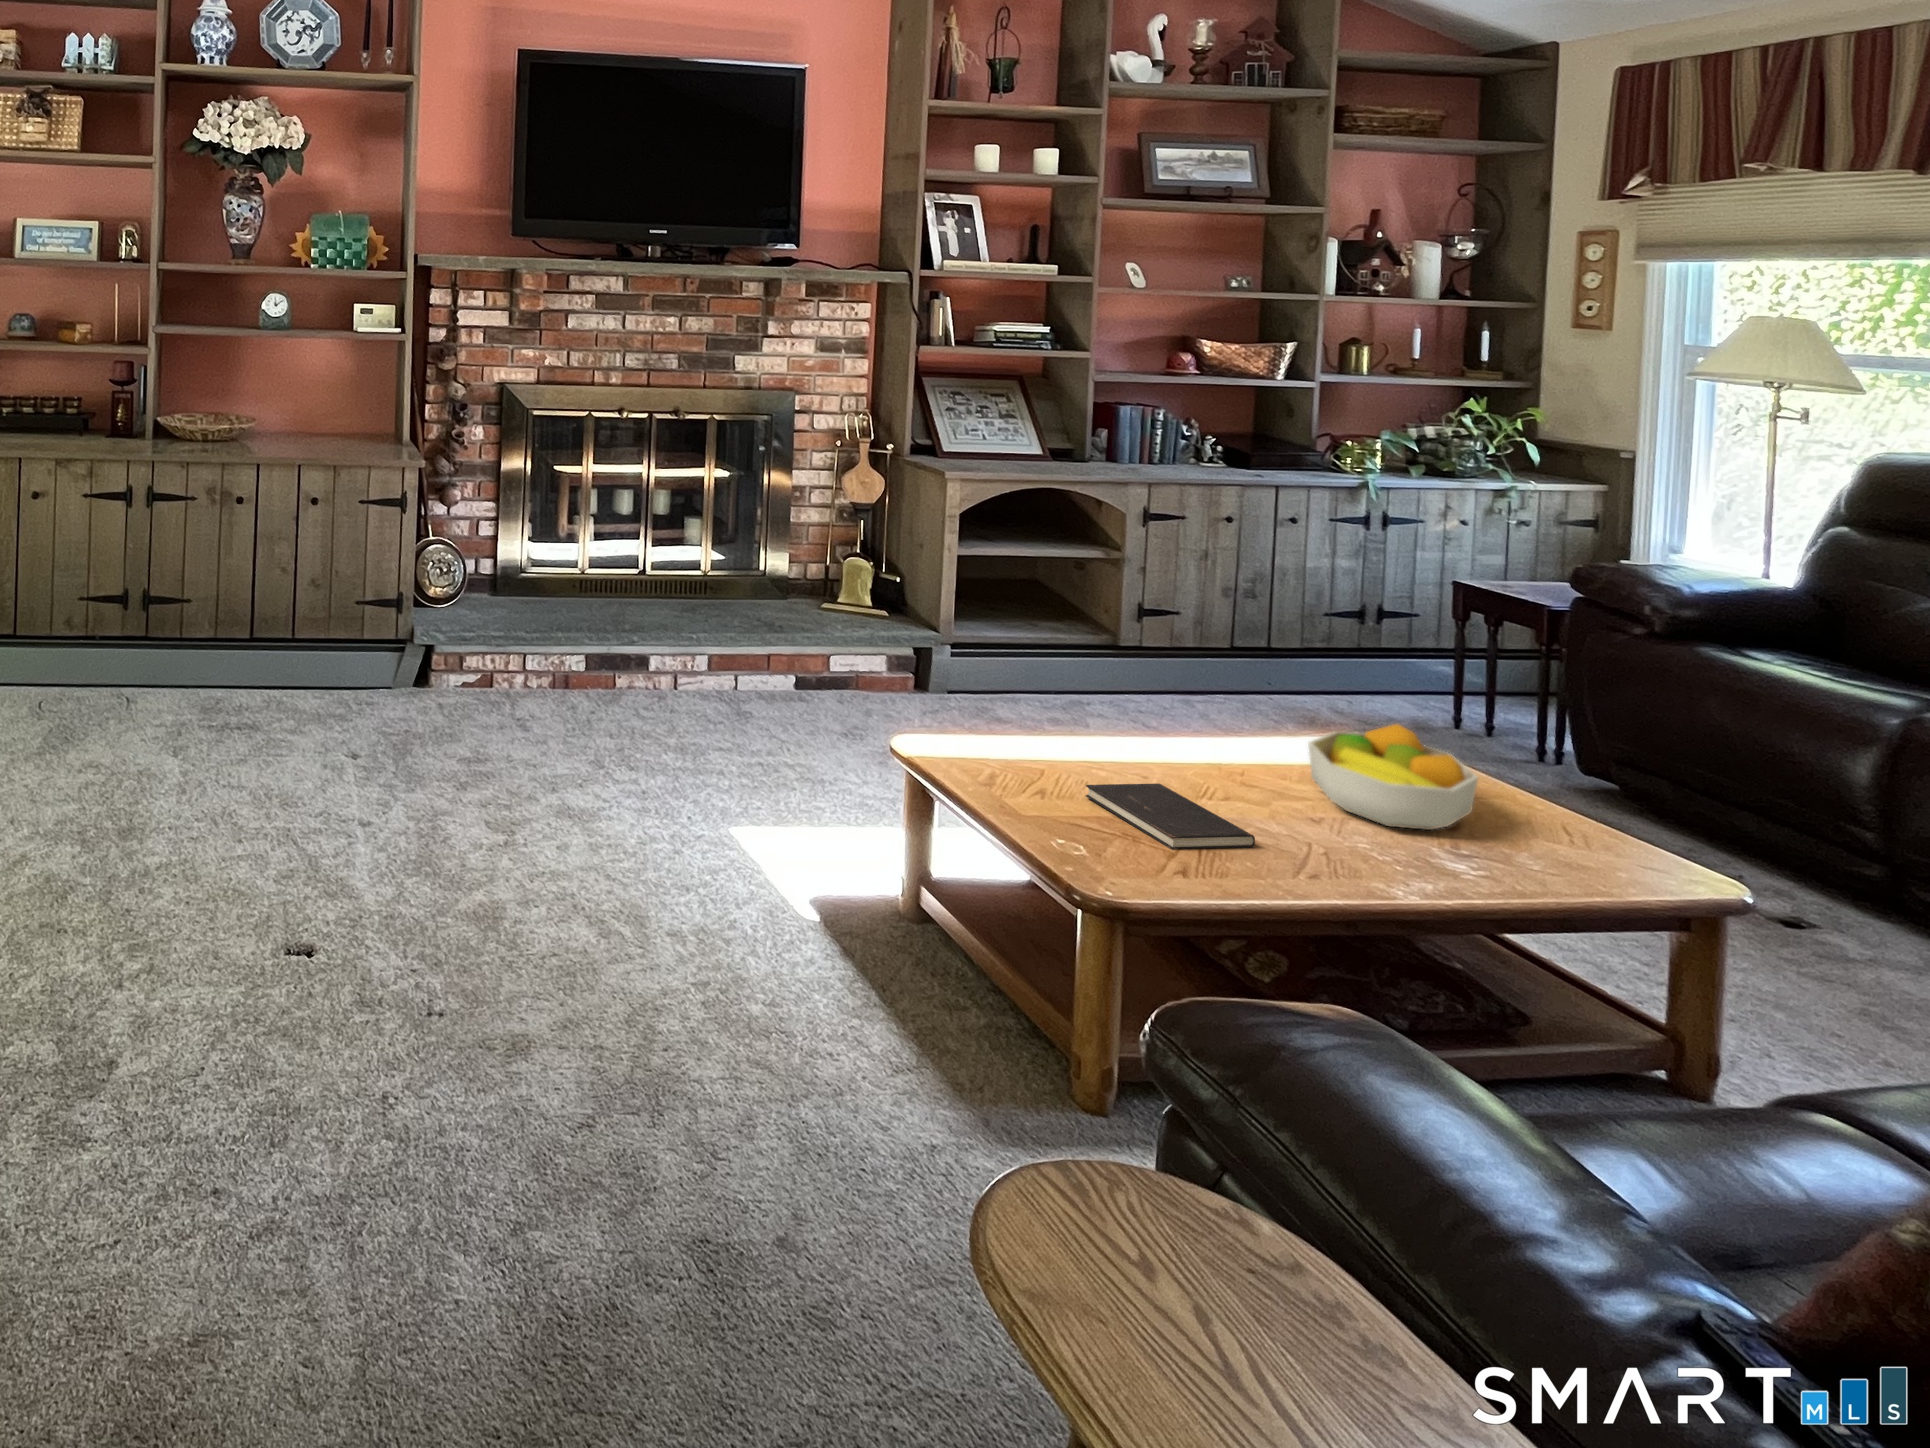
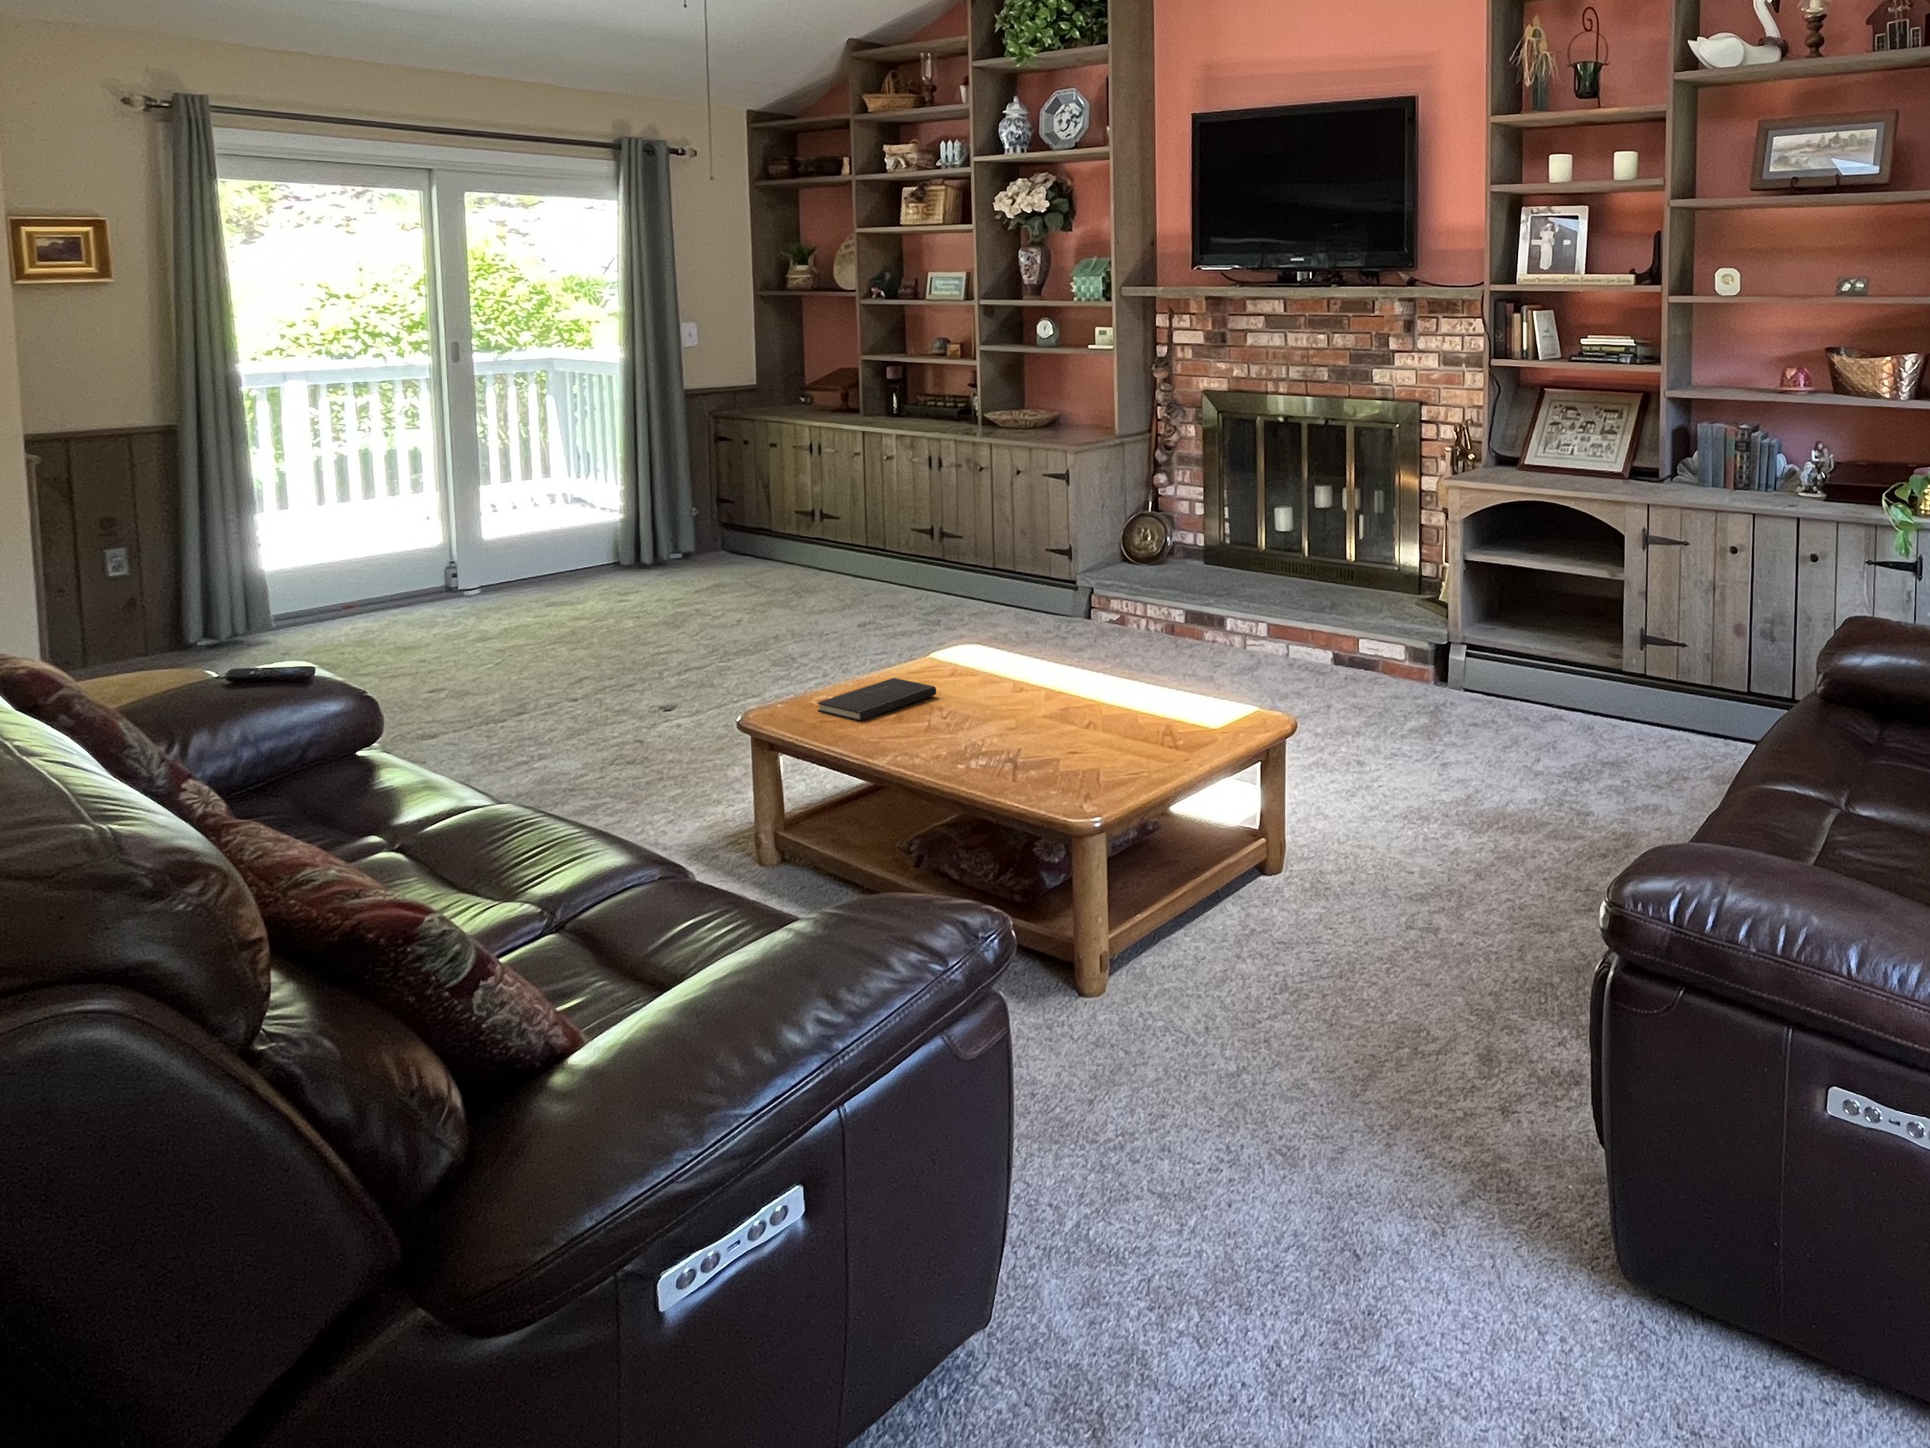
fruit bowl: present [1309,724,1478,830] -> none [959,672,1112,744]

